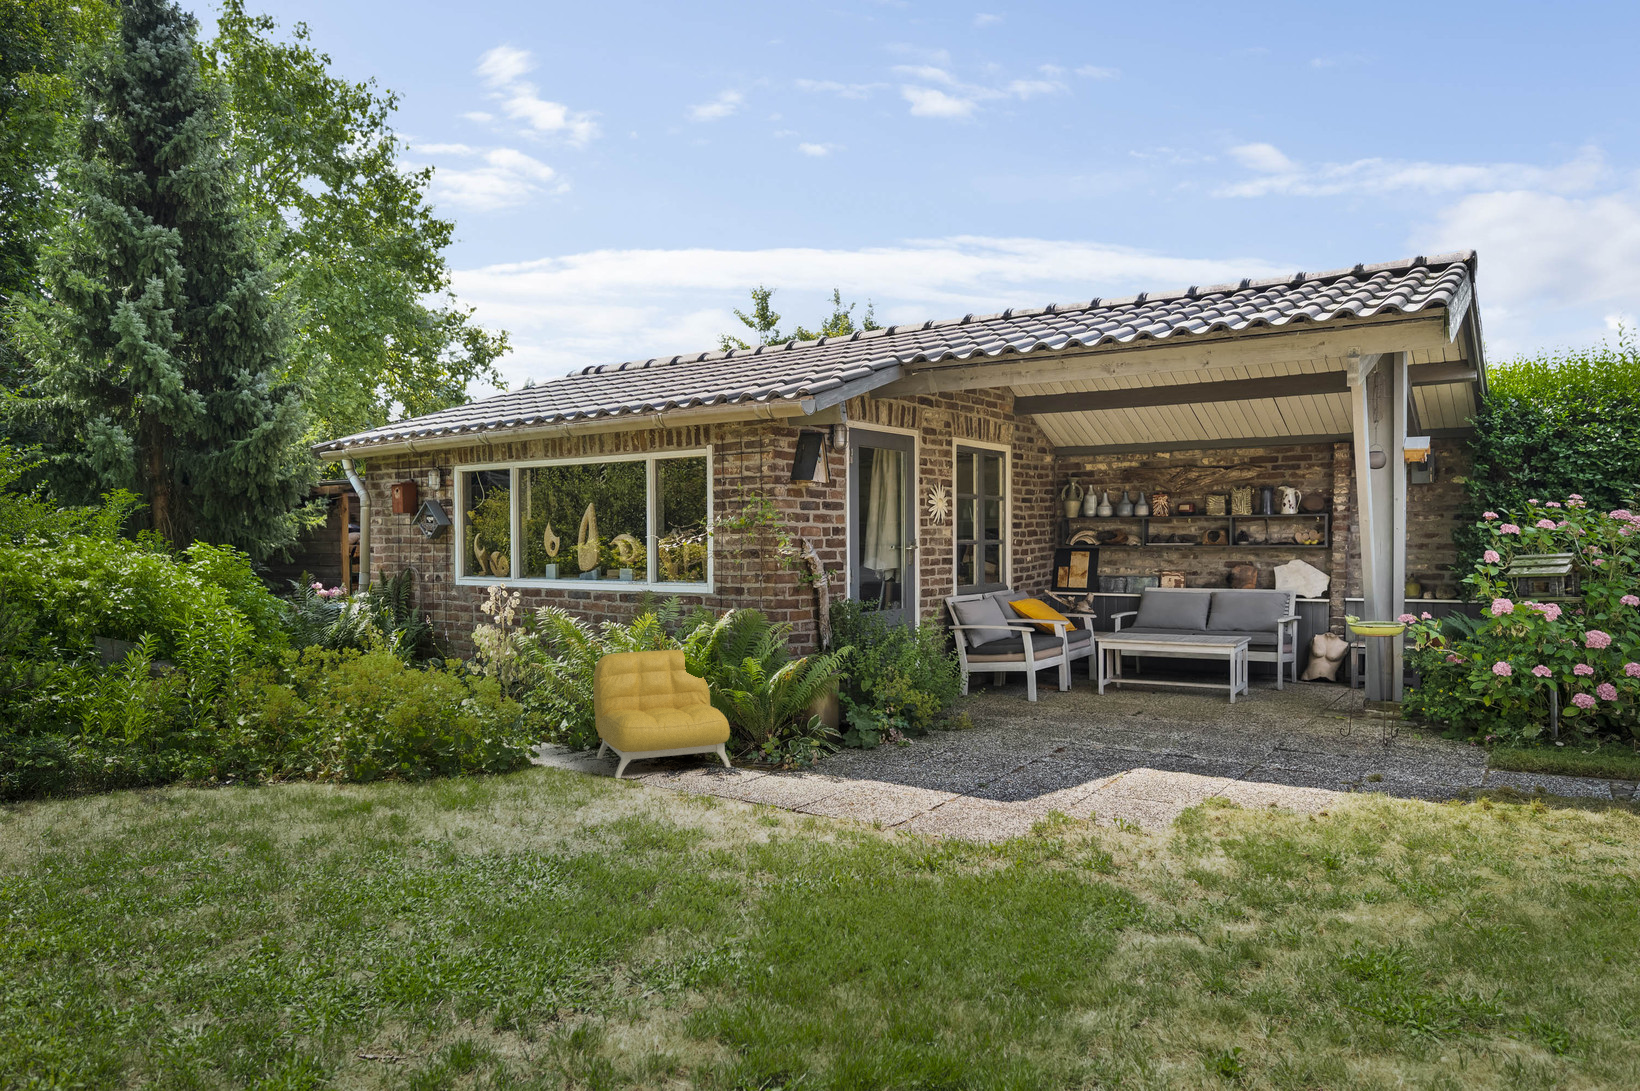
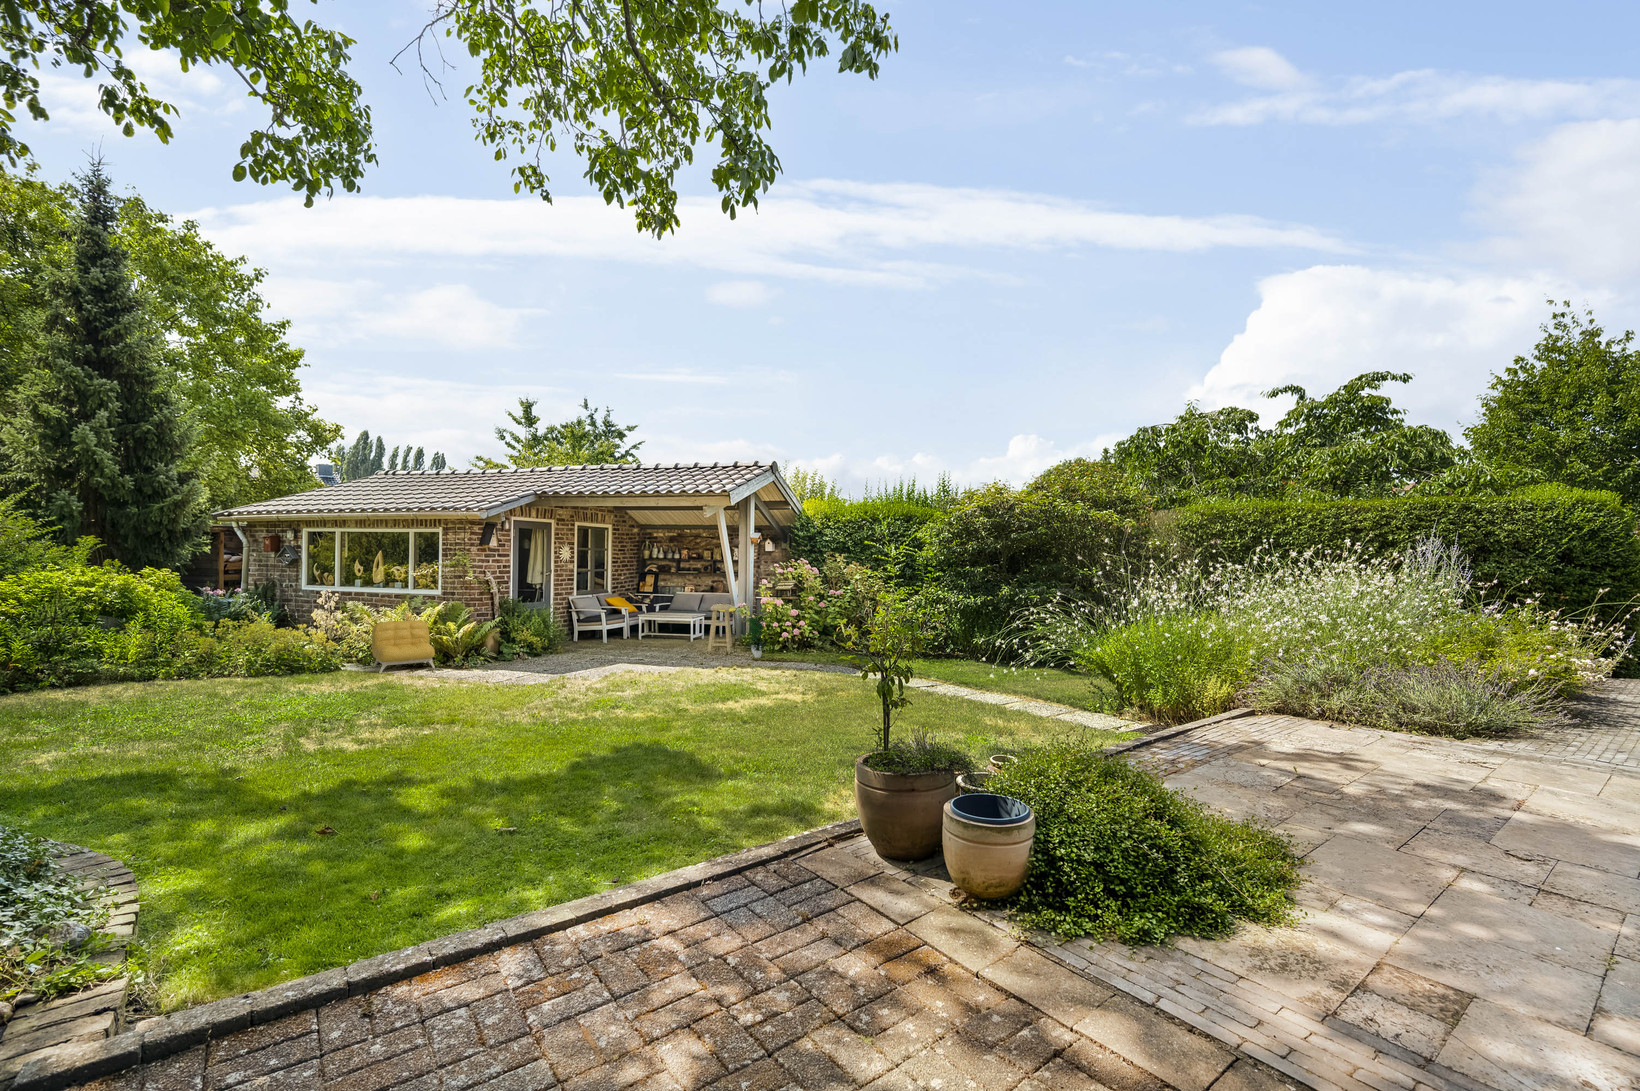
stool: none [1333,615,1419,740] -> present [708,604,732,651]
potted plant: none [1489,636,1579,767] -> present [748,615,765,658]

